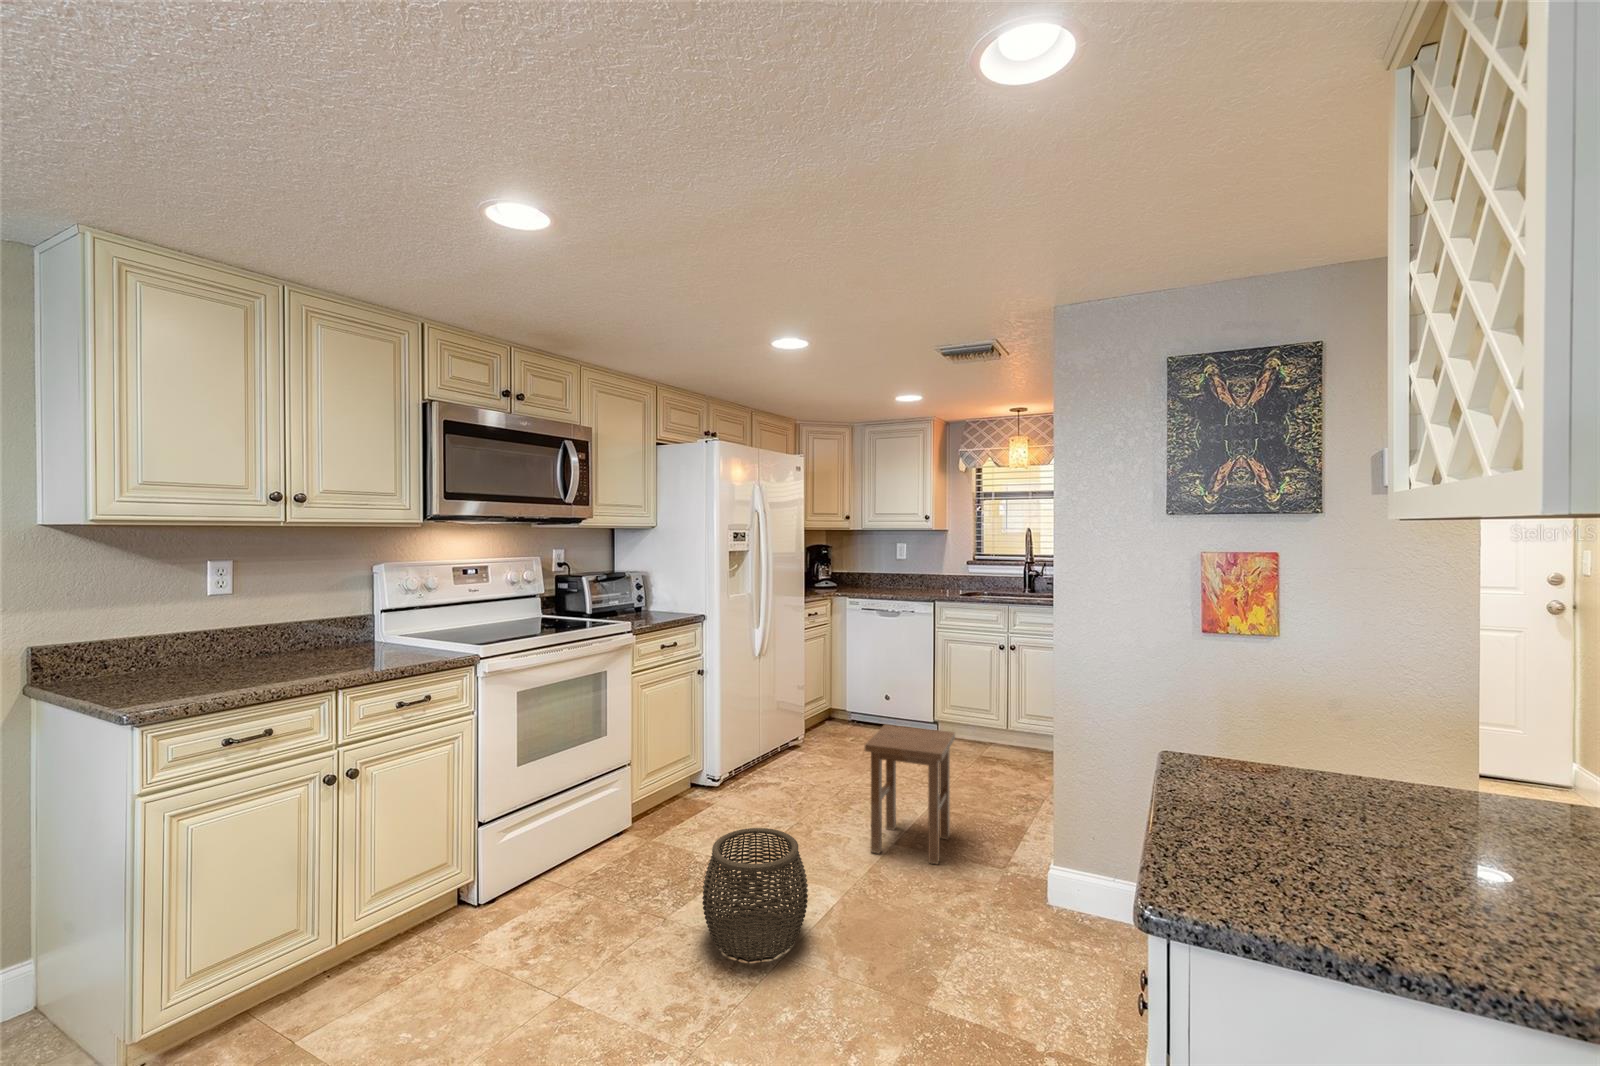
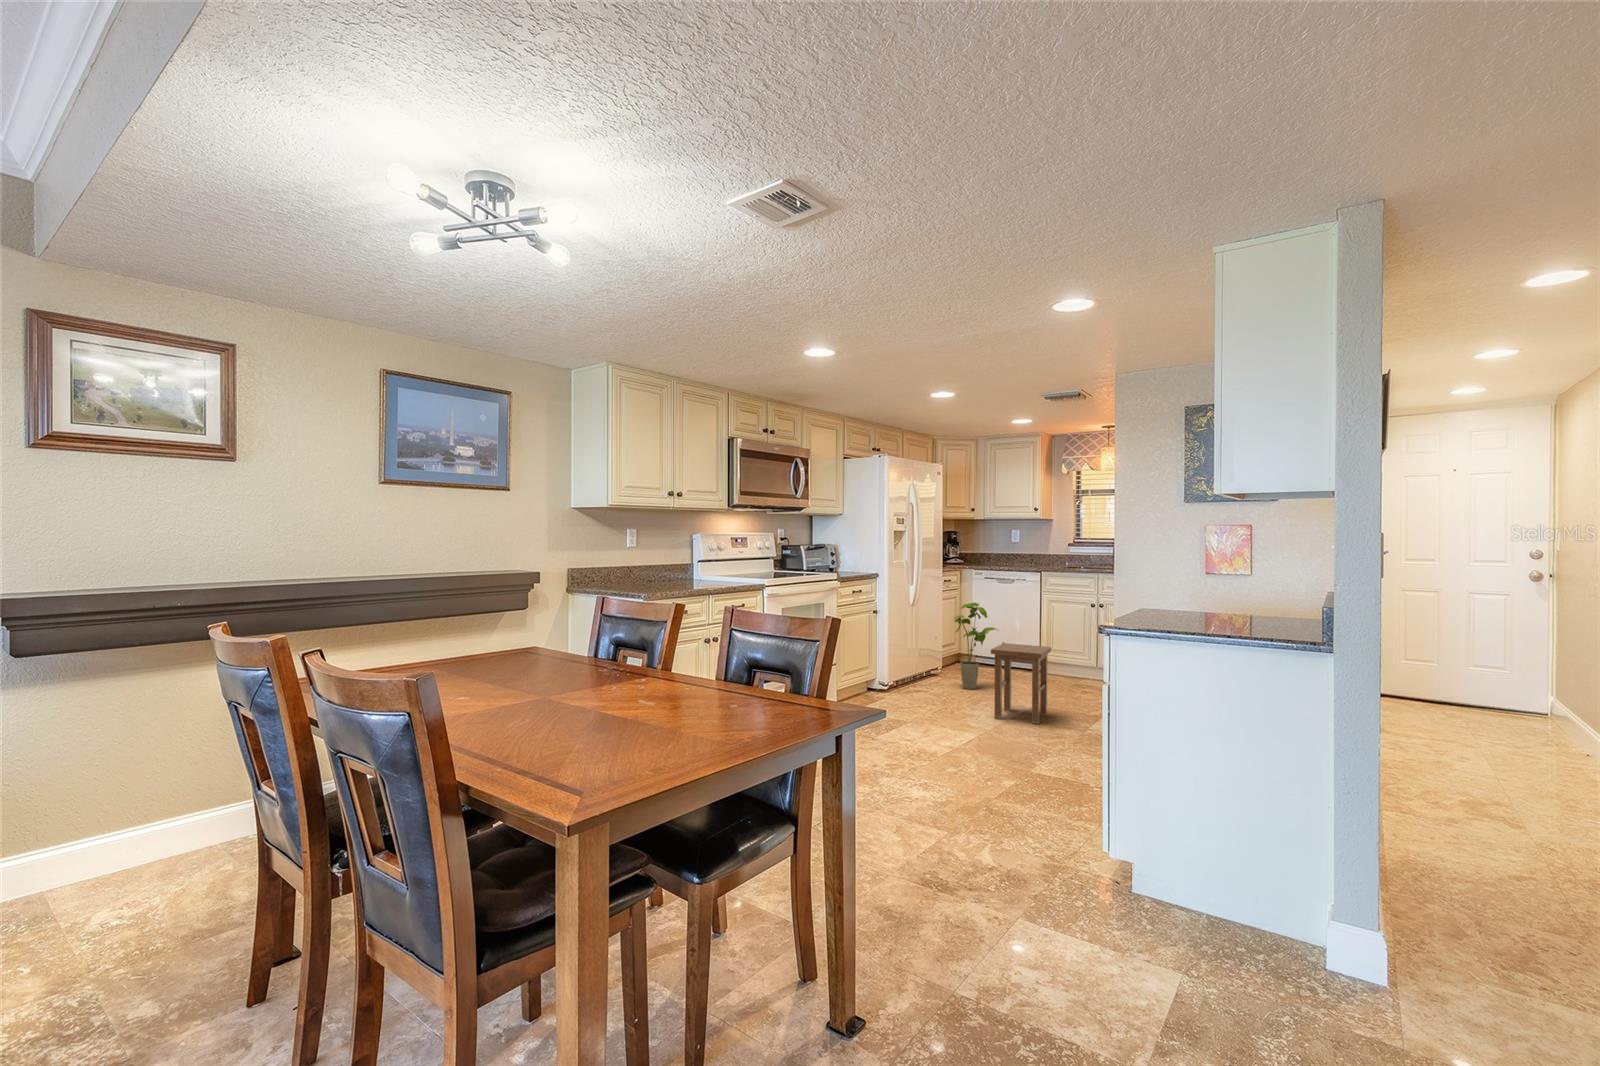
house plant: none [814,653,880,779] -> present [954,603,997,689]
woven basket: present [702,828,808,961] -> none [899,685,960,748]

